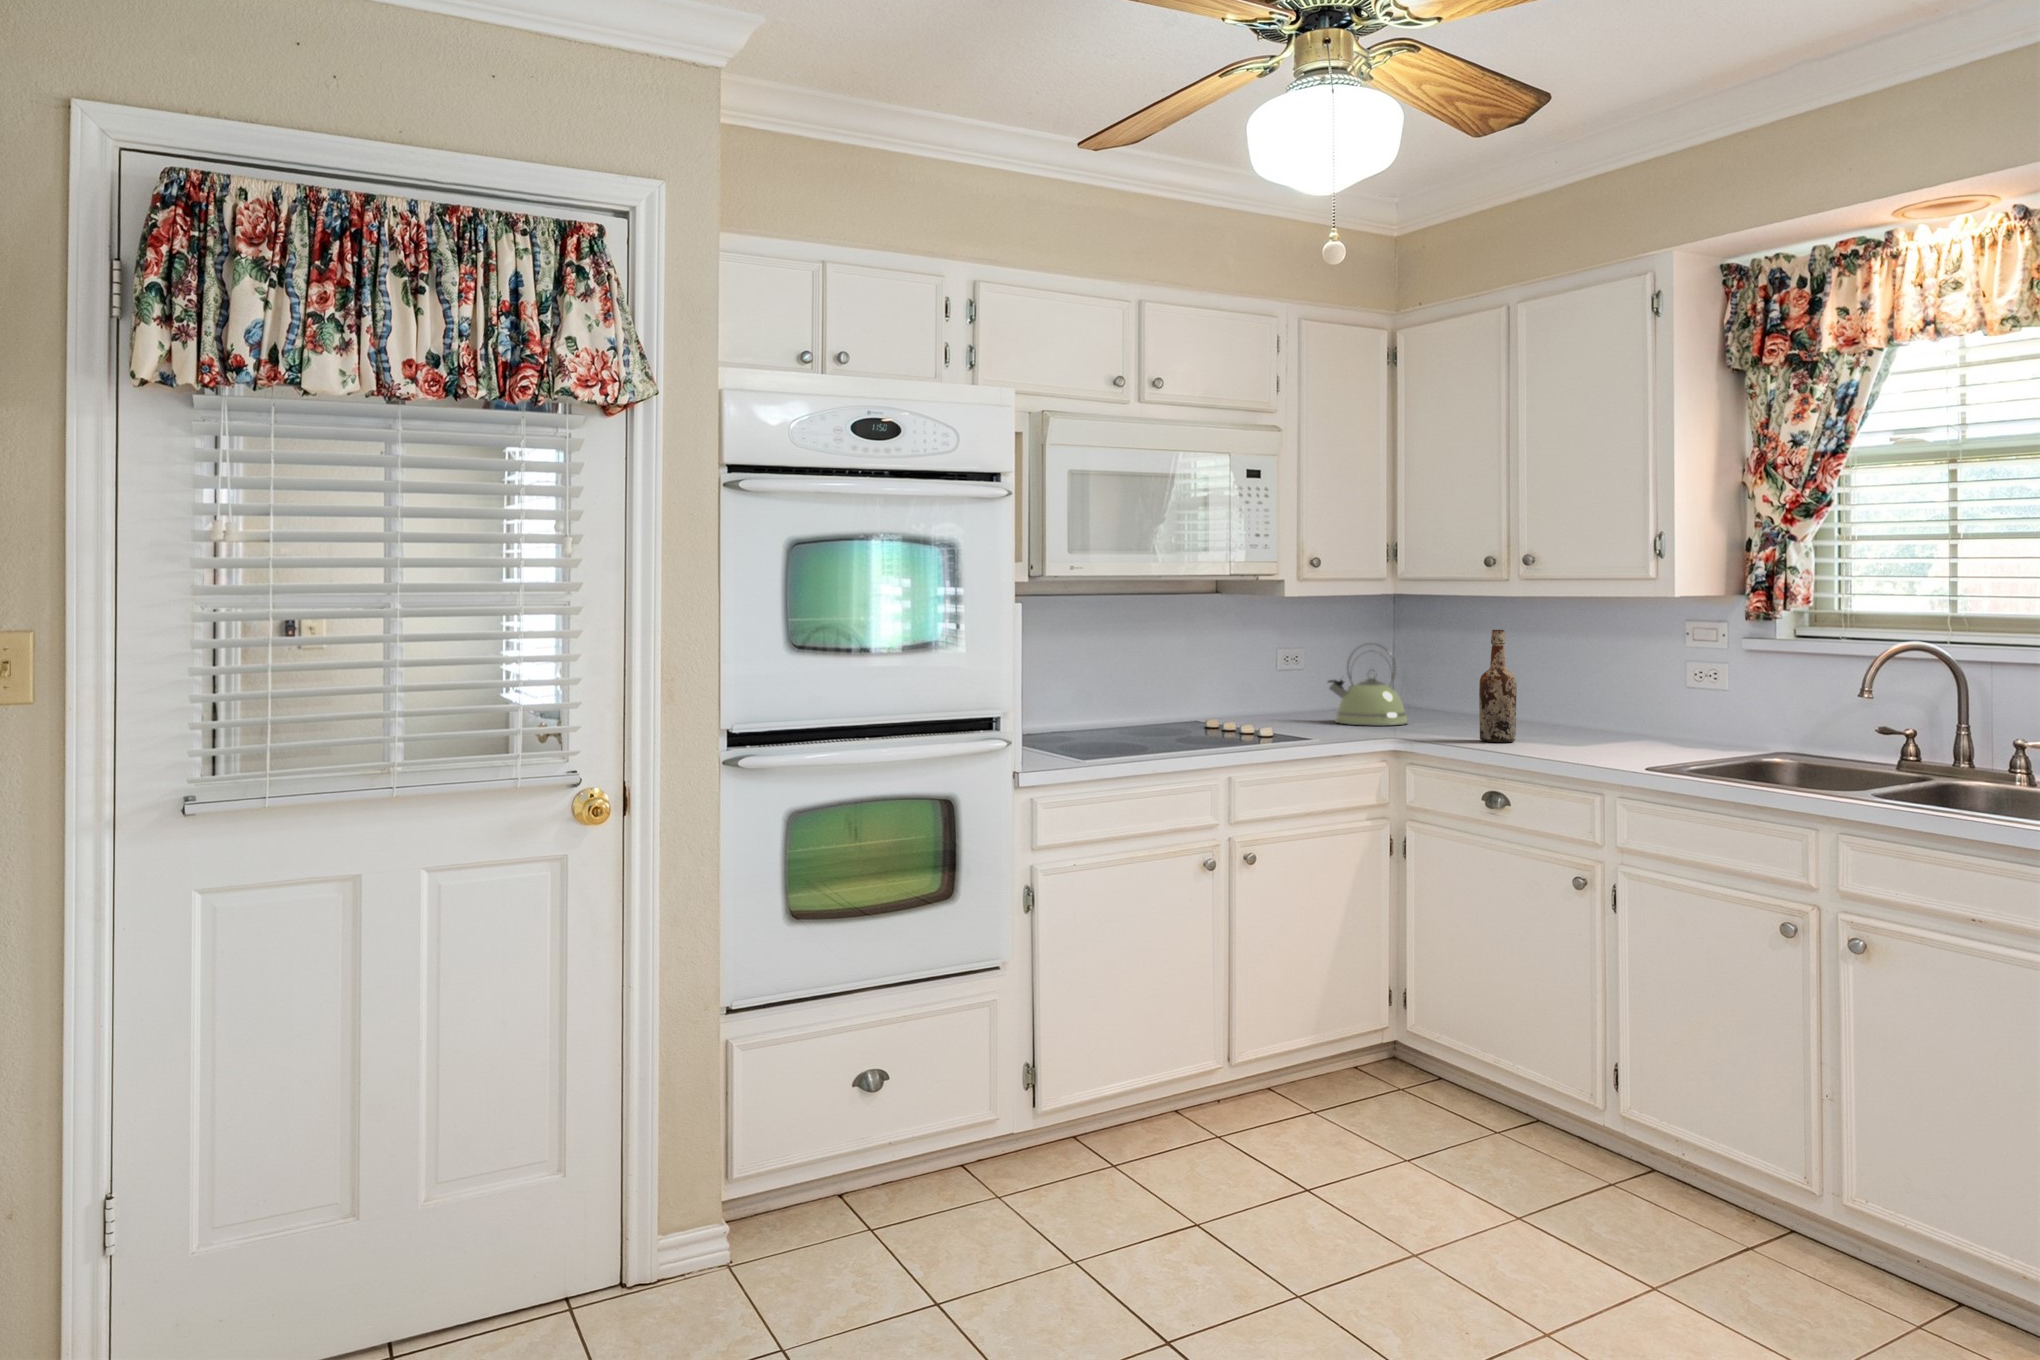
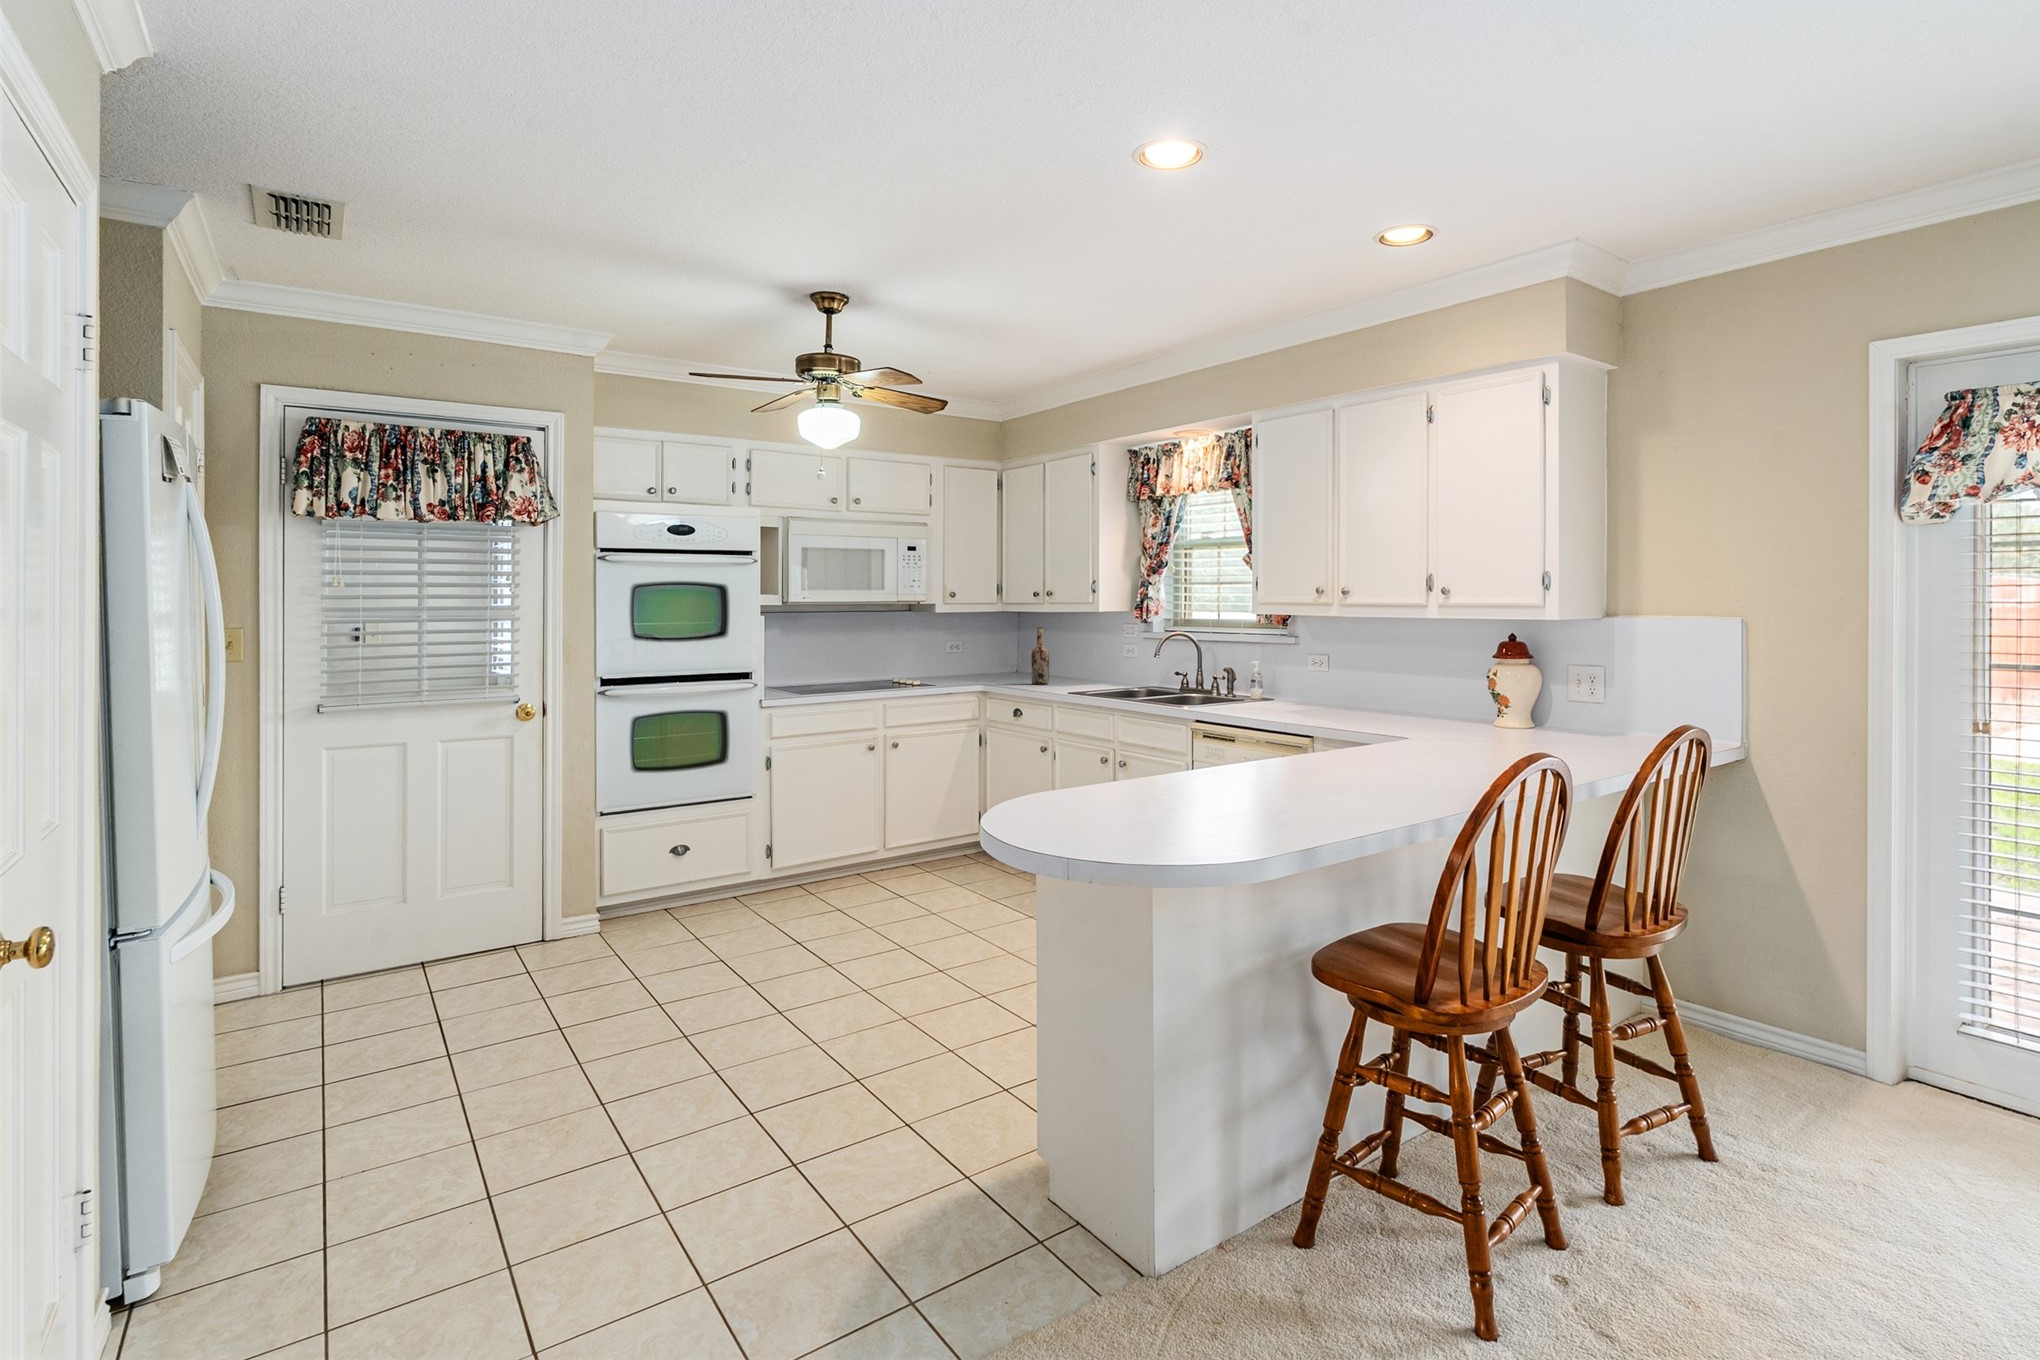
kettle: present [1328,643,1408,726] -> none [977,634,1017,678]

